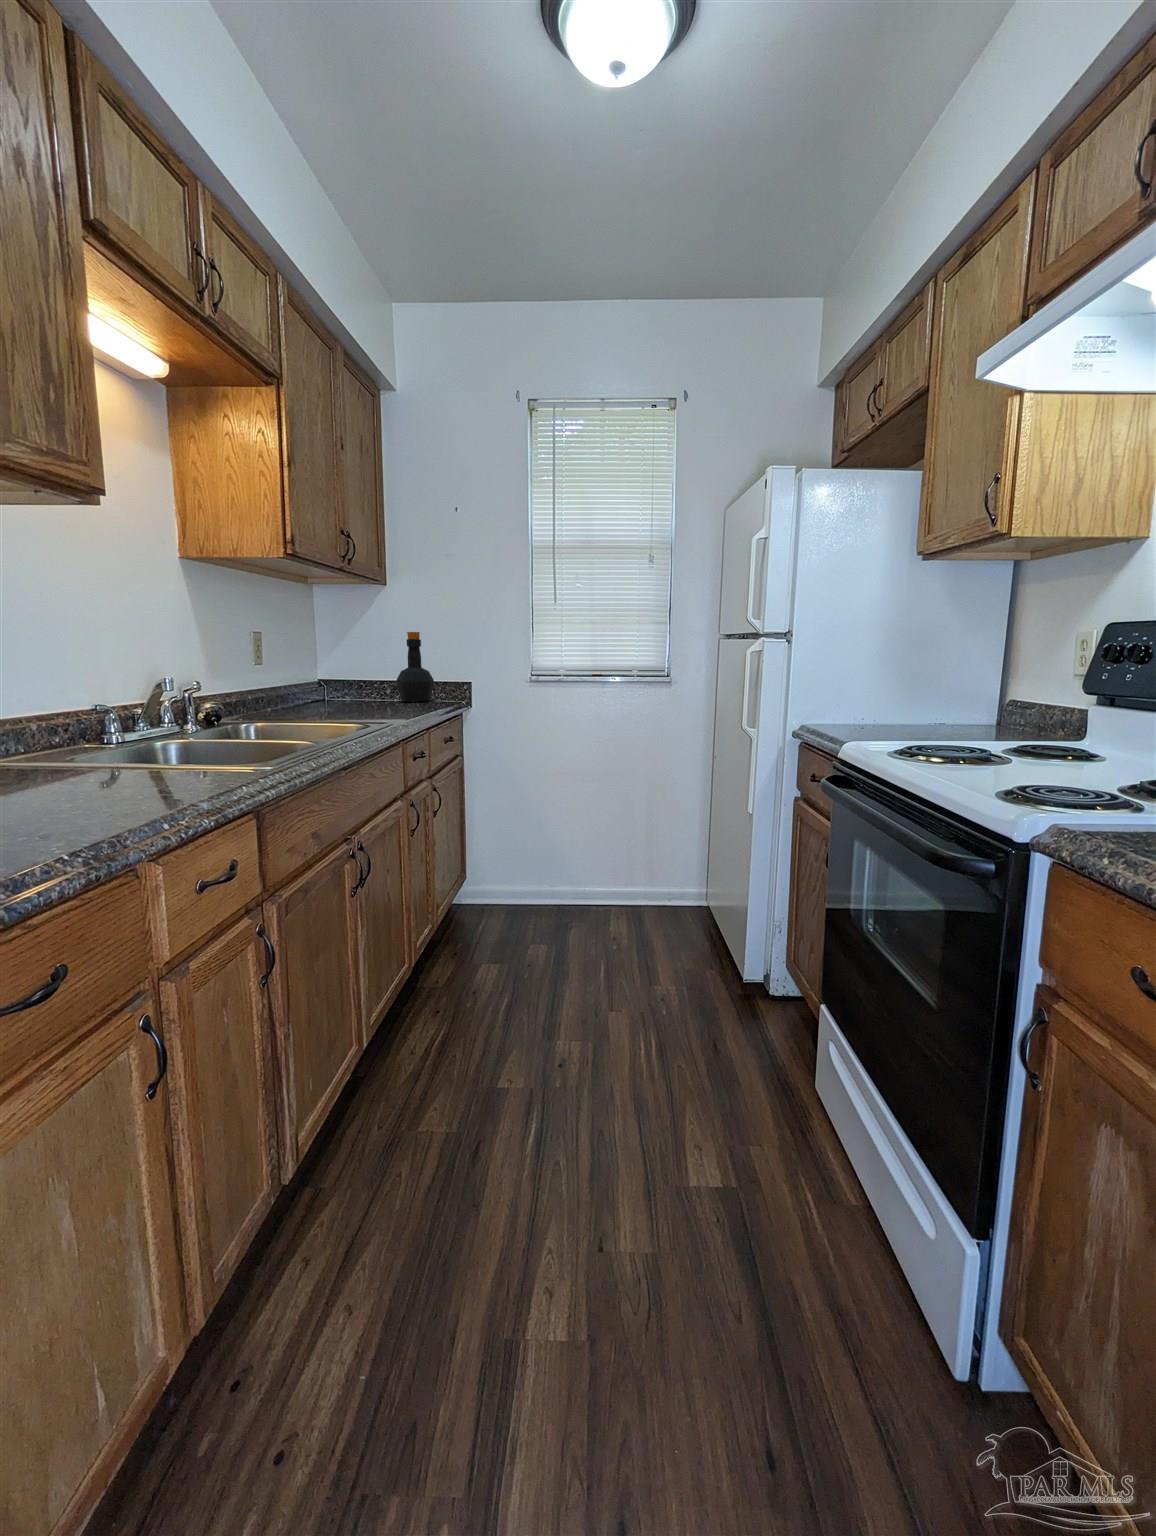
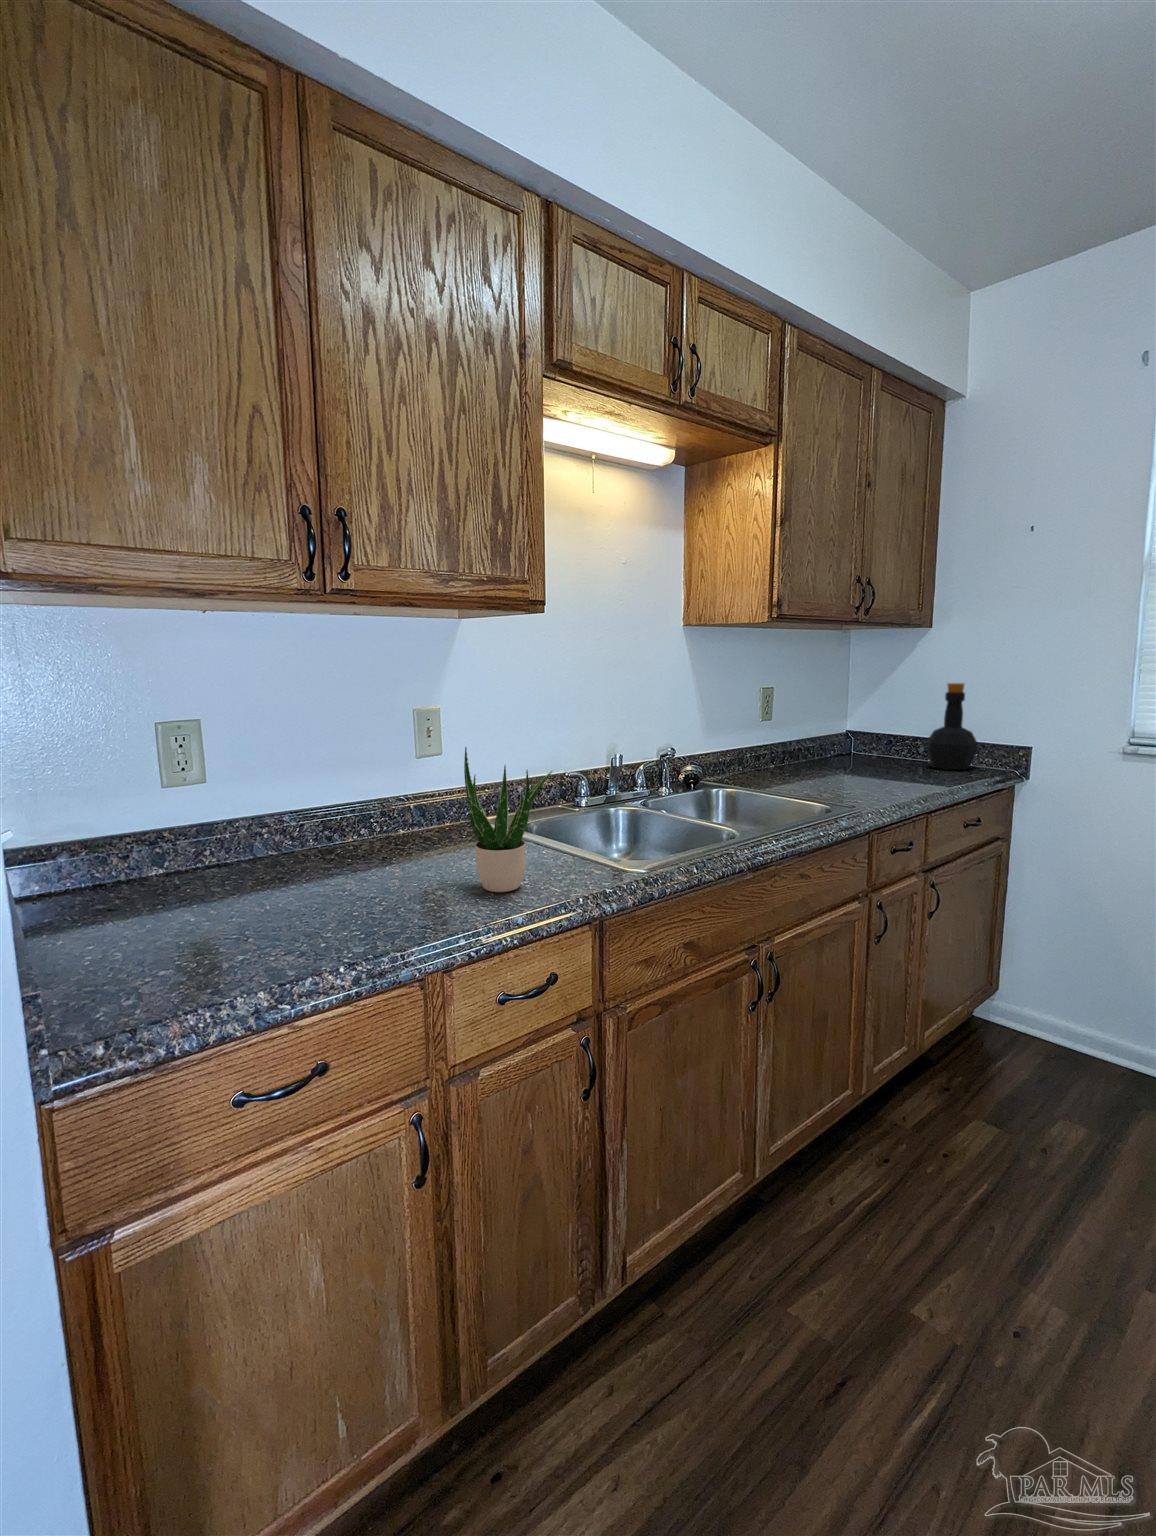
potted plant: none [63,640,185,796] -> present [463,747,552,892]

